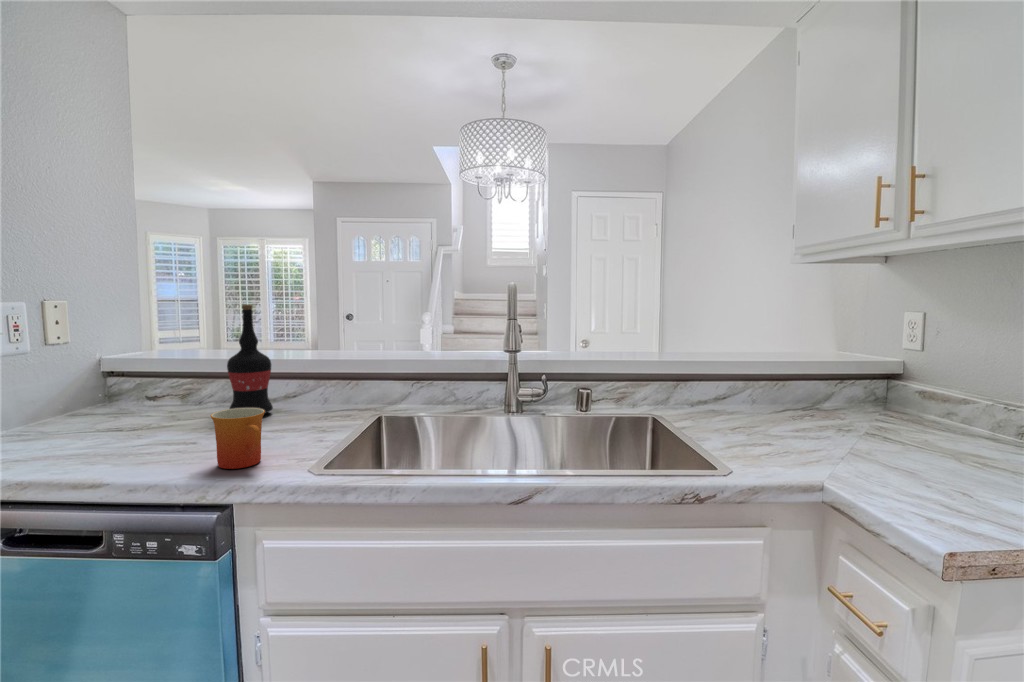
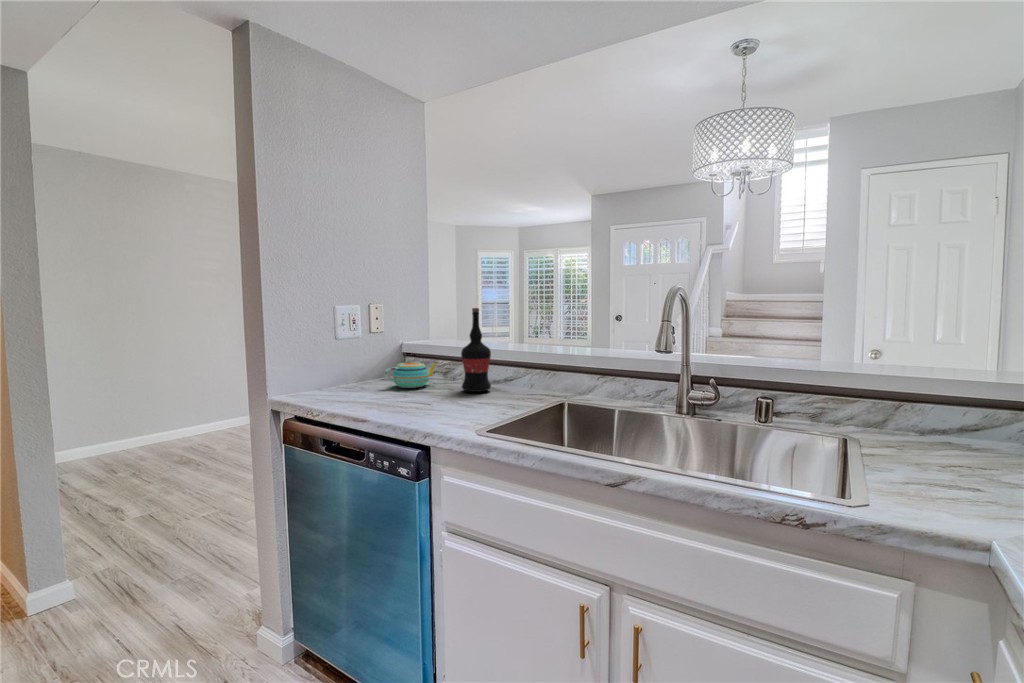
teapot: none [89,378,181,423] -> present [385,358,438,388]
mug: present [210,408,265,469] -> none [425,382,459,424]

